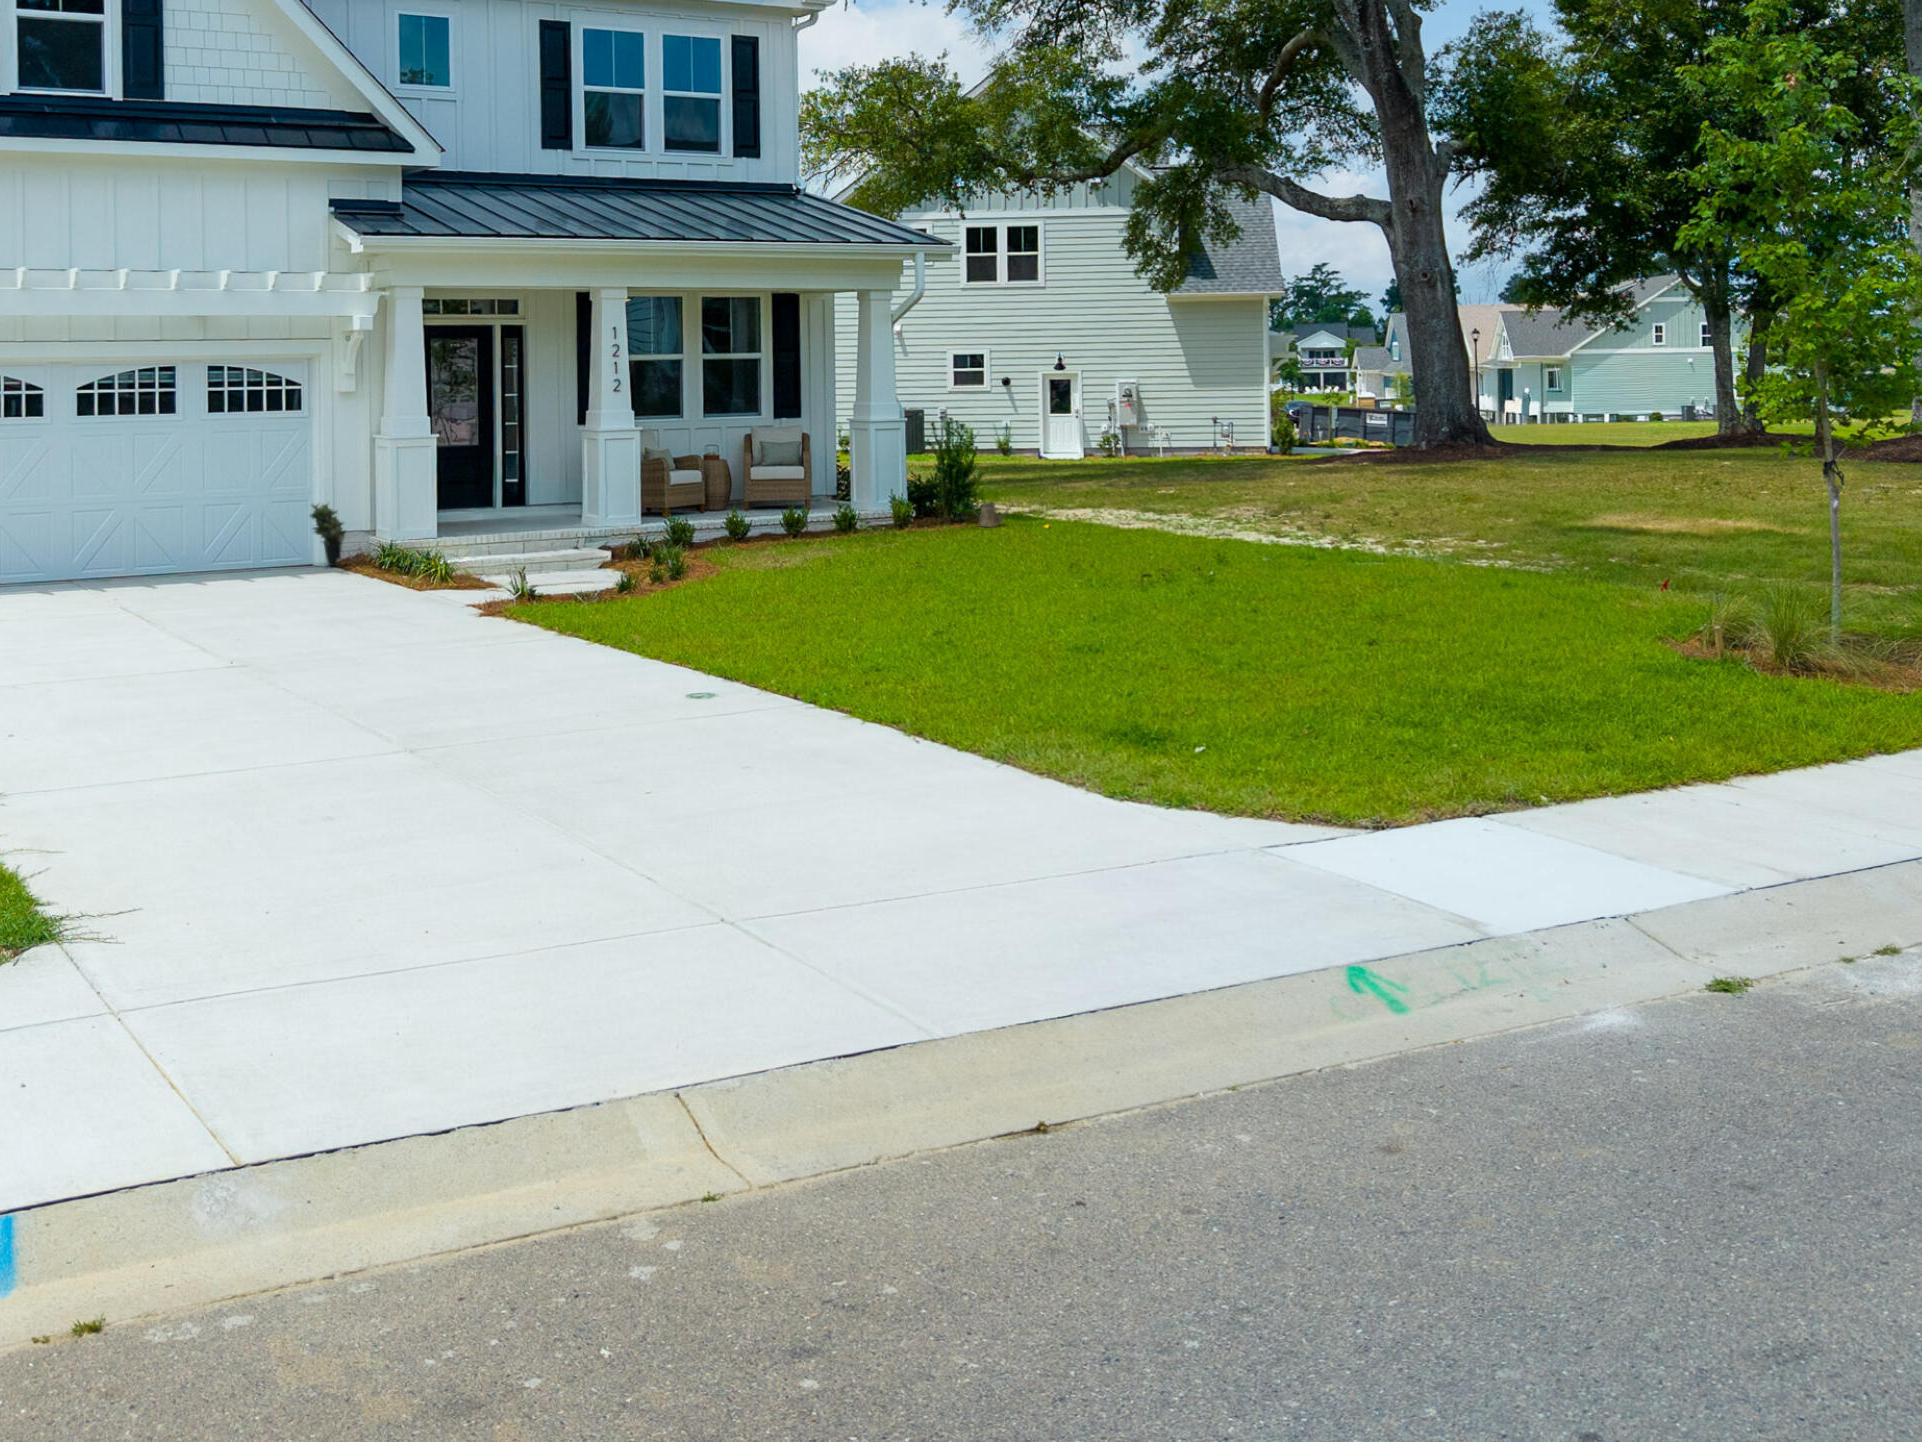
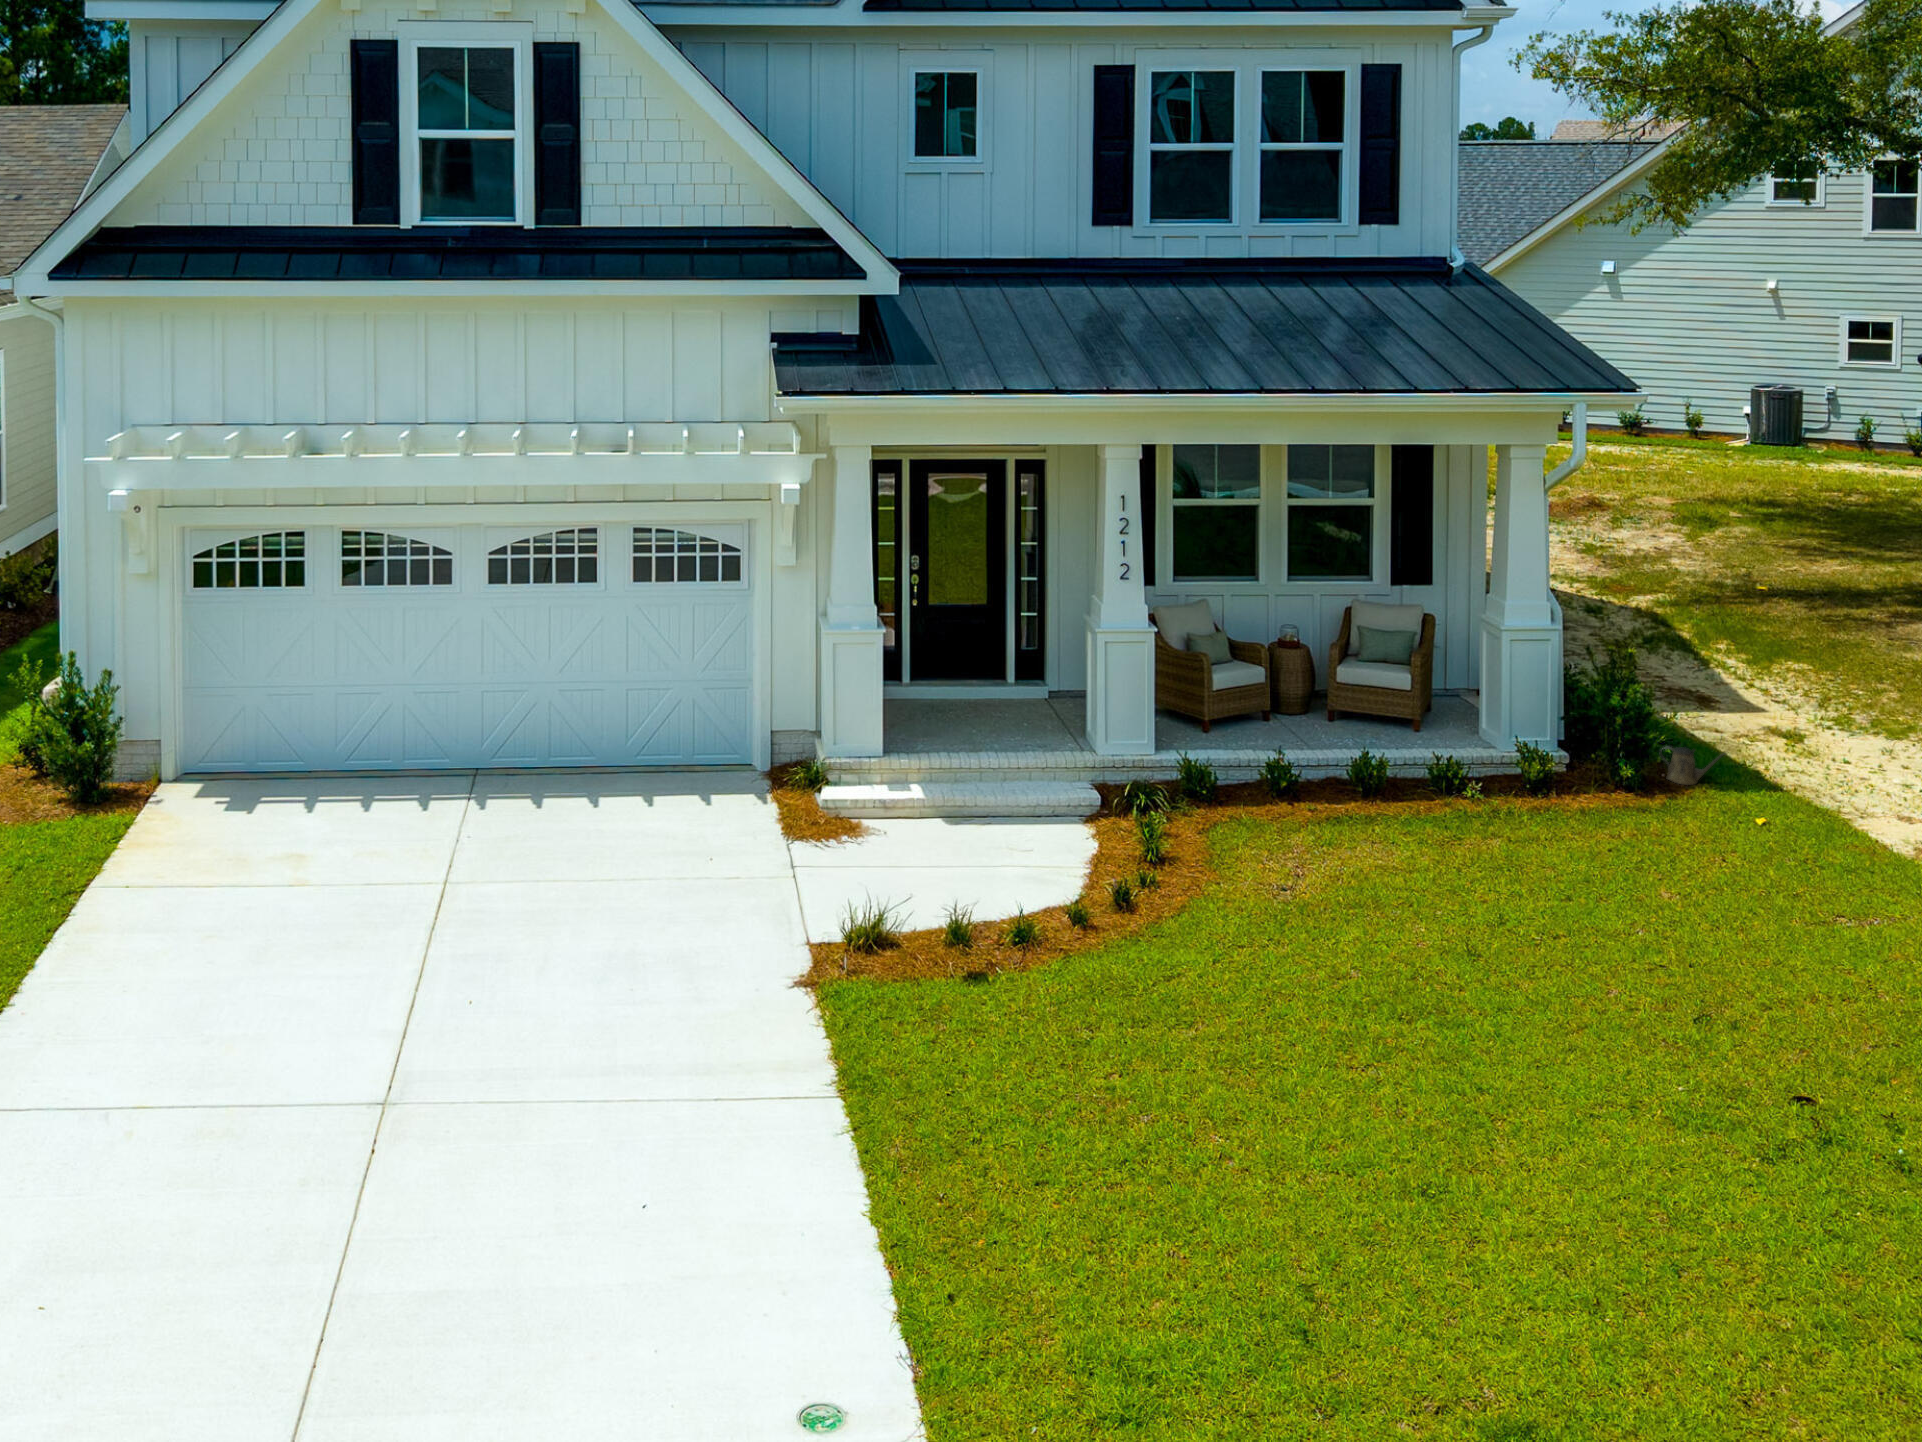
potted plant: present [310,504,346,566] -> none [731,698,776,780]

